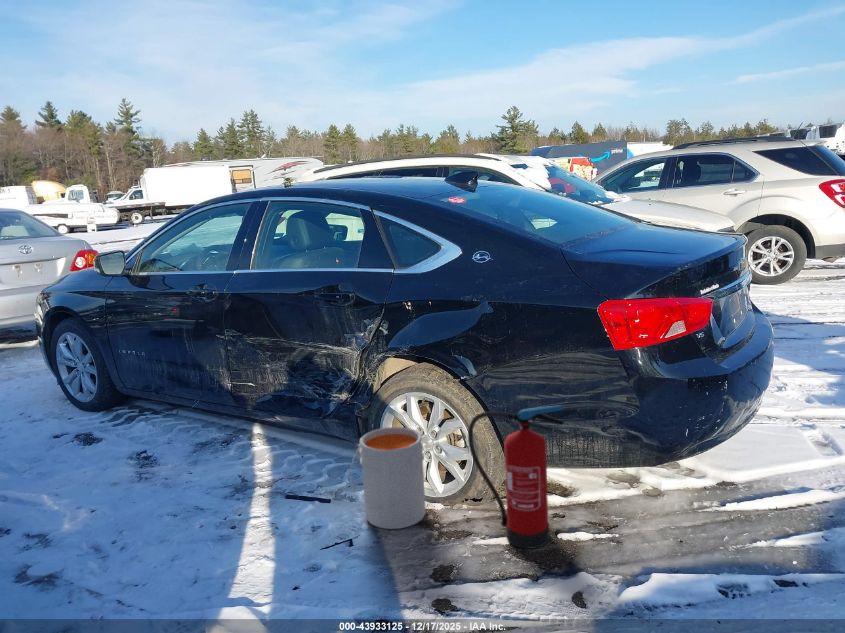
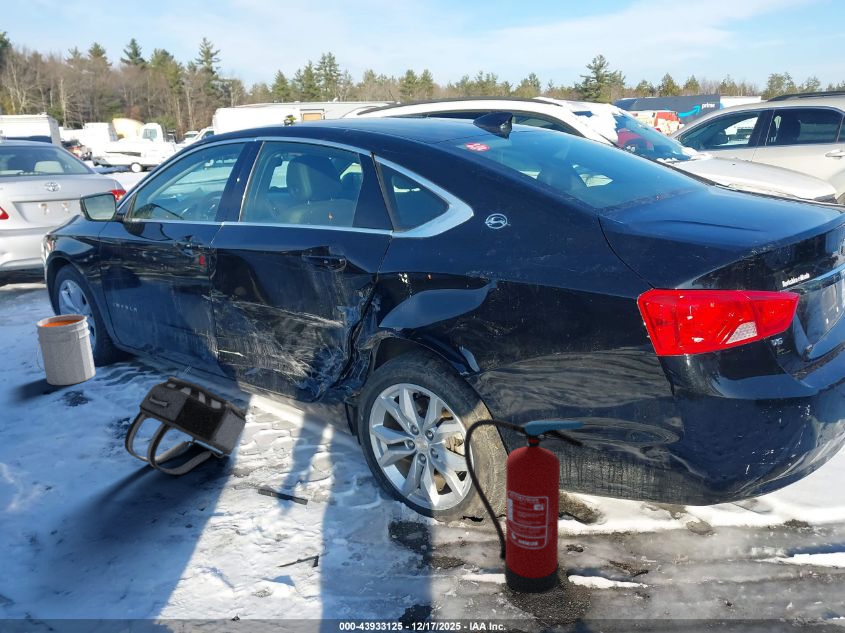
backpack: none [159,406,263,491] -> present [125,376,246,475]
bucket: present [350,427,426,529] -> present [36,314,95,385]

